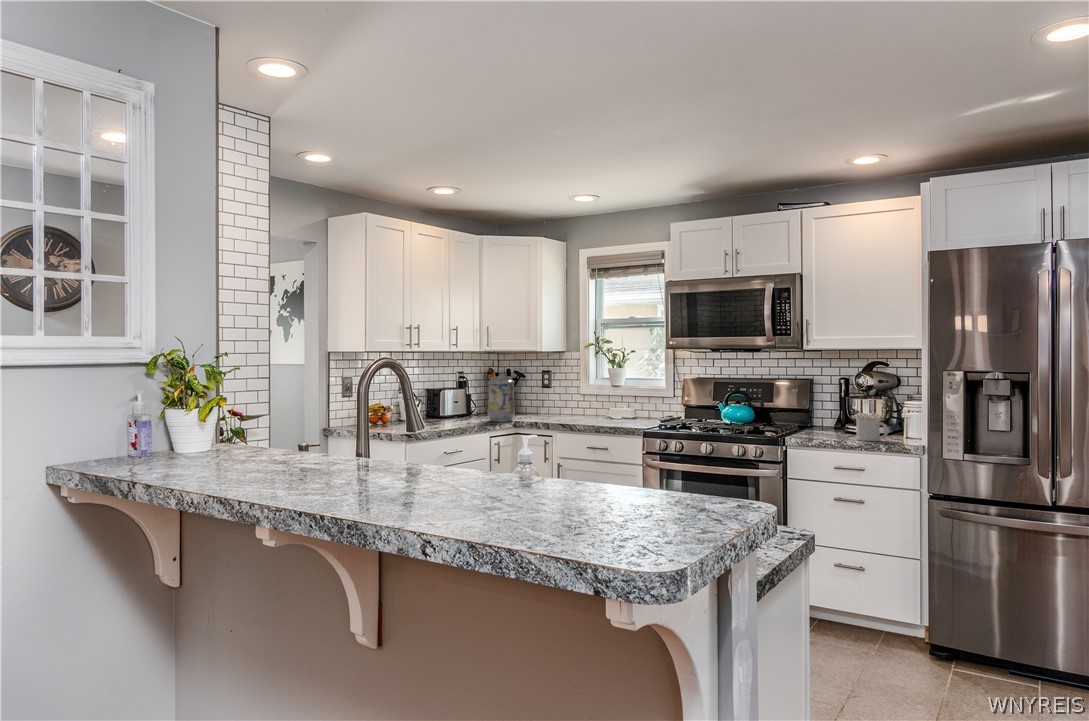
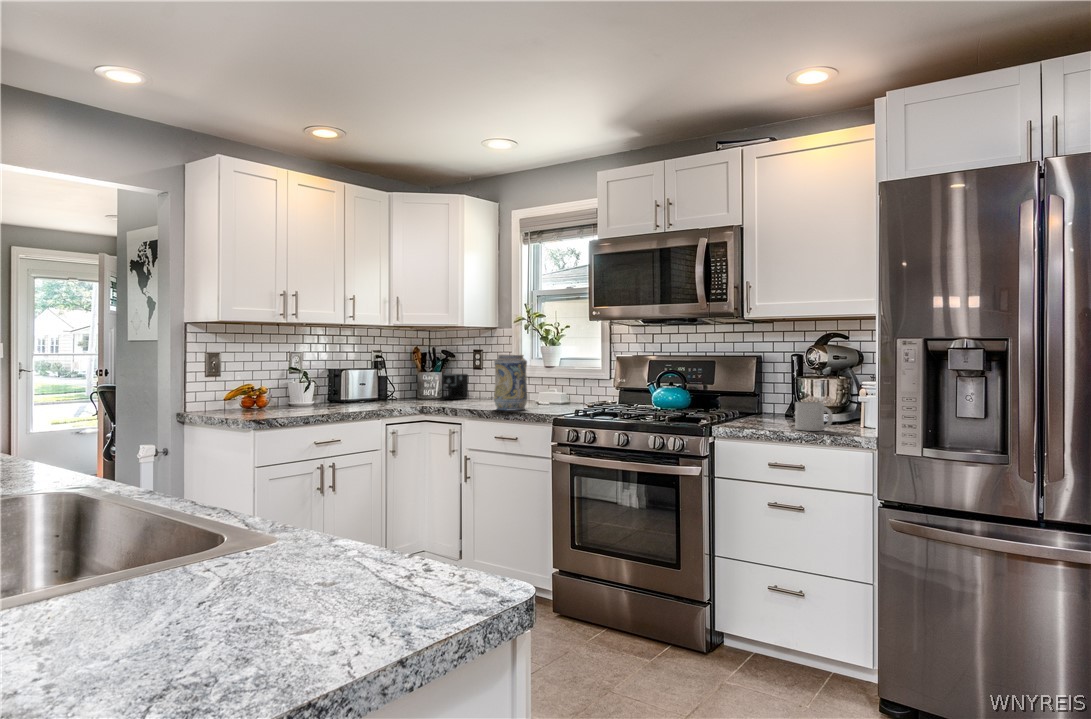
decorative vase: present [488,377,515,422] -> present [494,355,528,410]
coffee maker: none [519,392,563,415] -> present [442,374,468,399]

